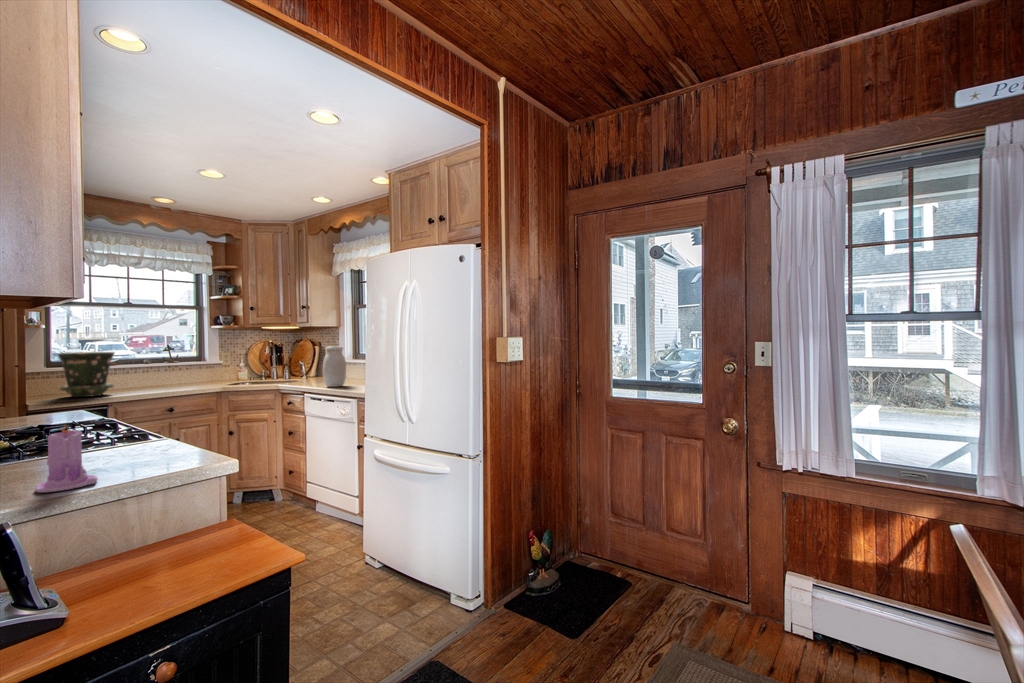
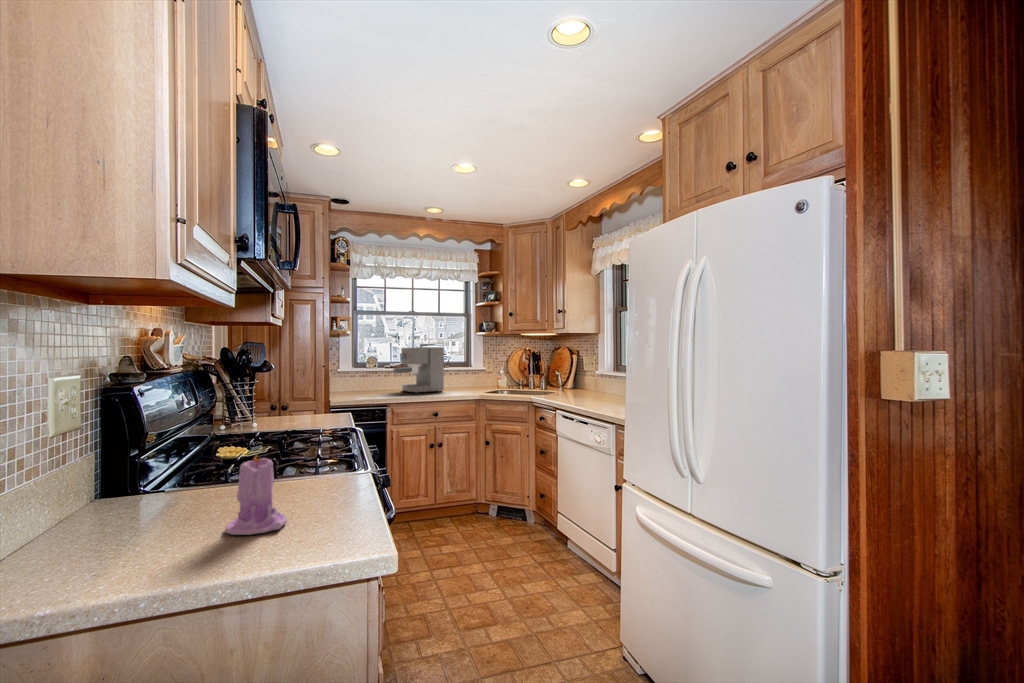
coffee maker: none [110,341,175,389] -> present [393,347,444,393]
jar: present [323,346,346,387] -> none [578,356,604,404]
flower pot: present [57,352,114,397] -> none [354,357,395,399]

